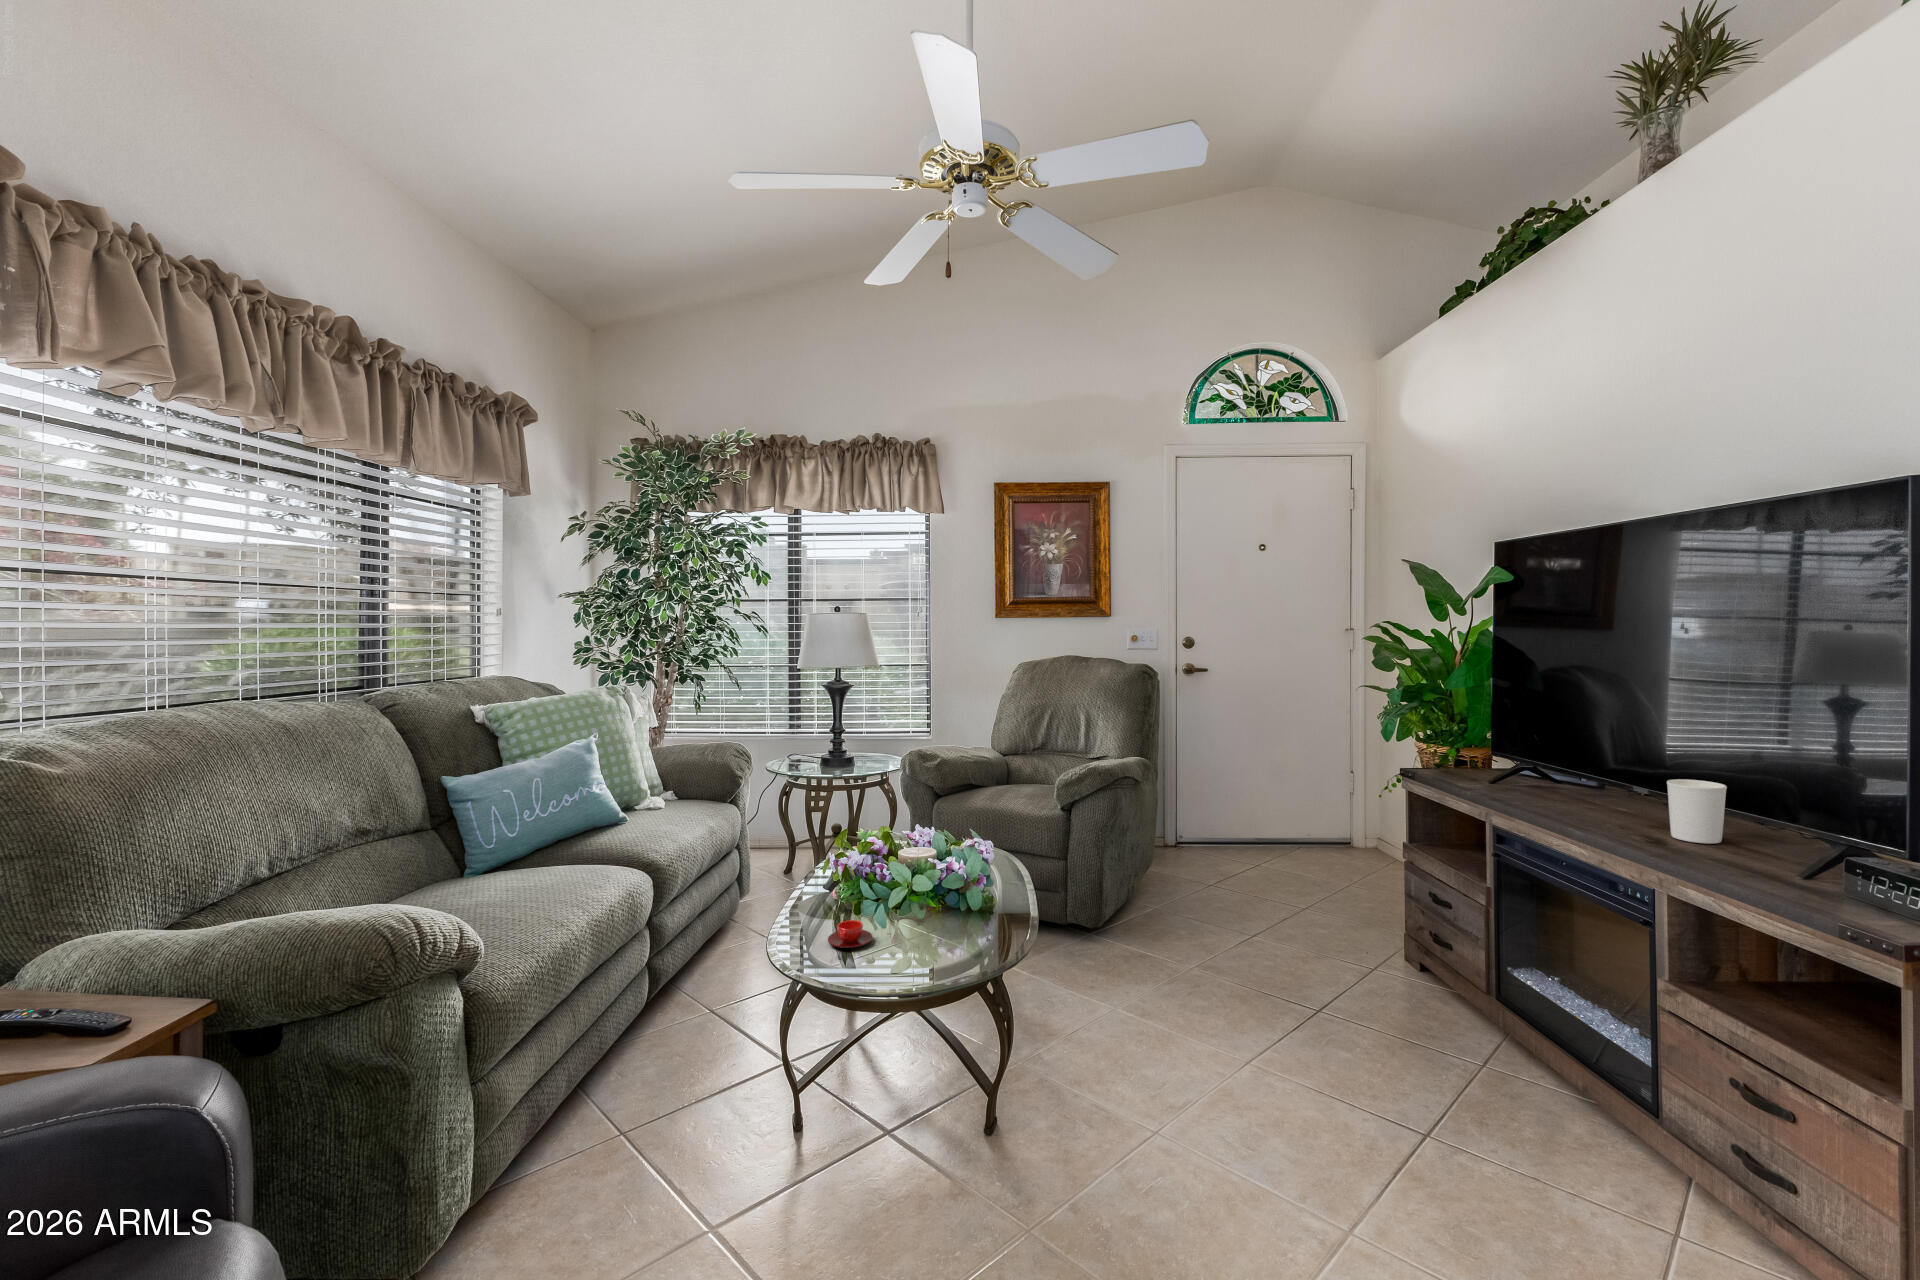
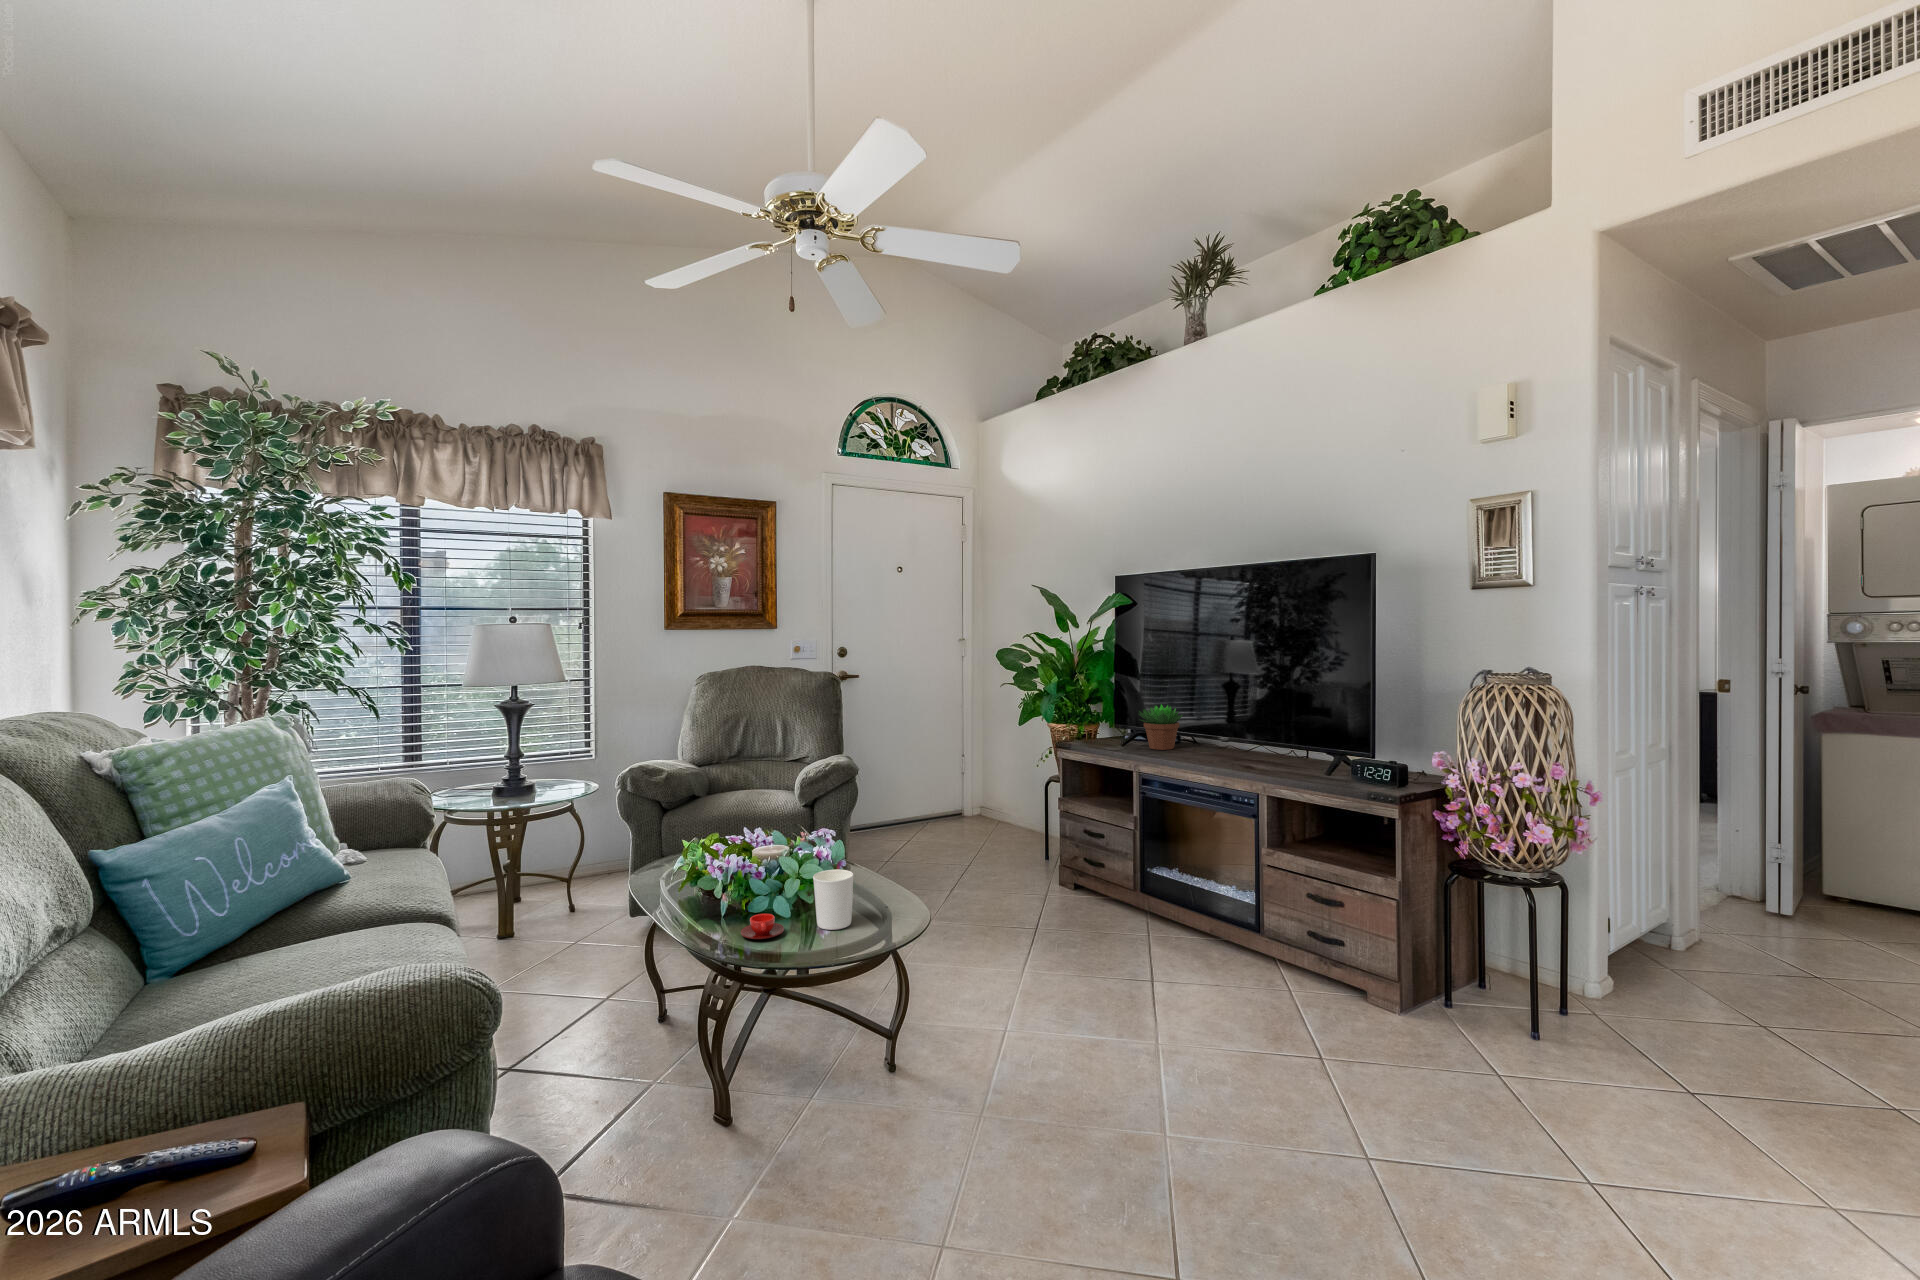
succulent plant: none [1499,729,1577,797] -> present [1139,705,1183,750]
candle holder: present [1667,779,1727,844] -> present [813,869,854,930]

